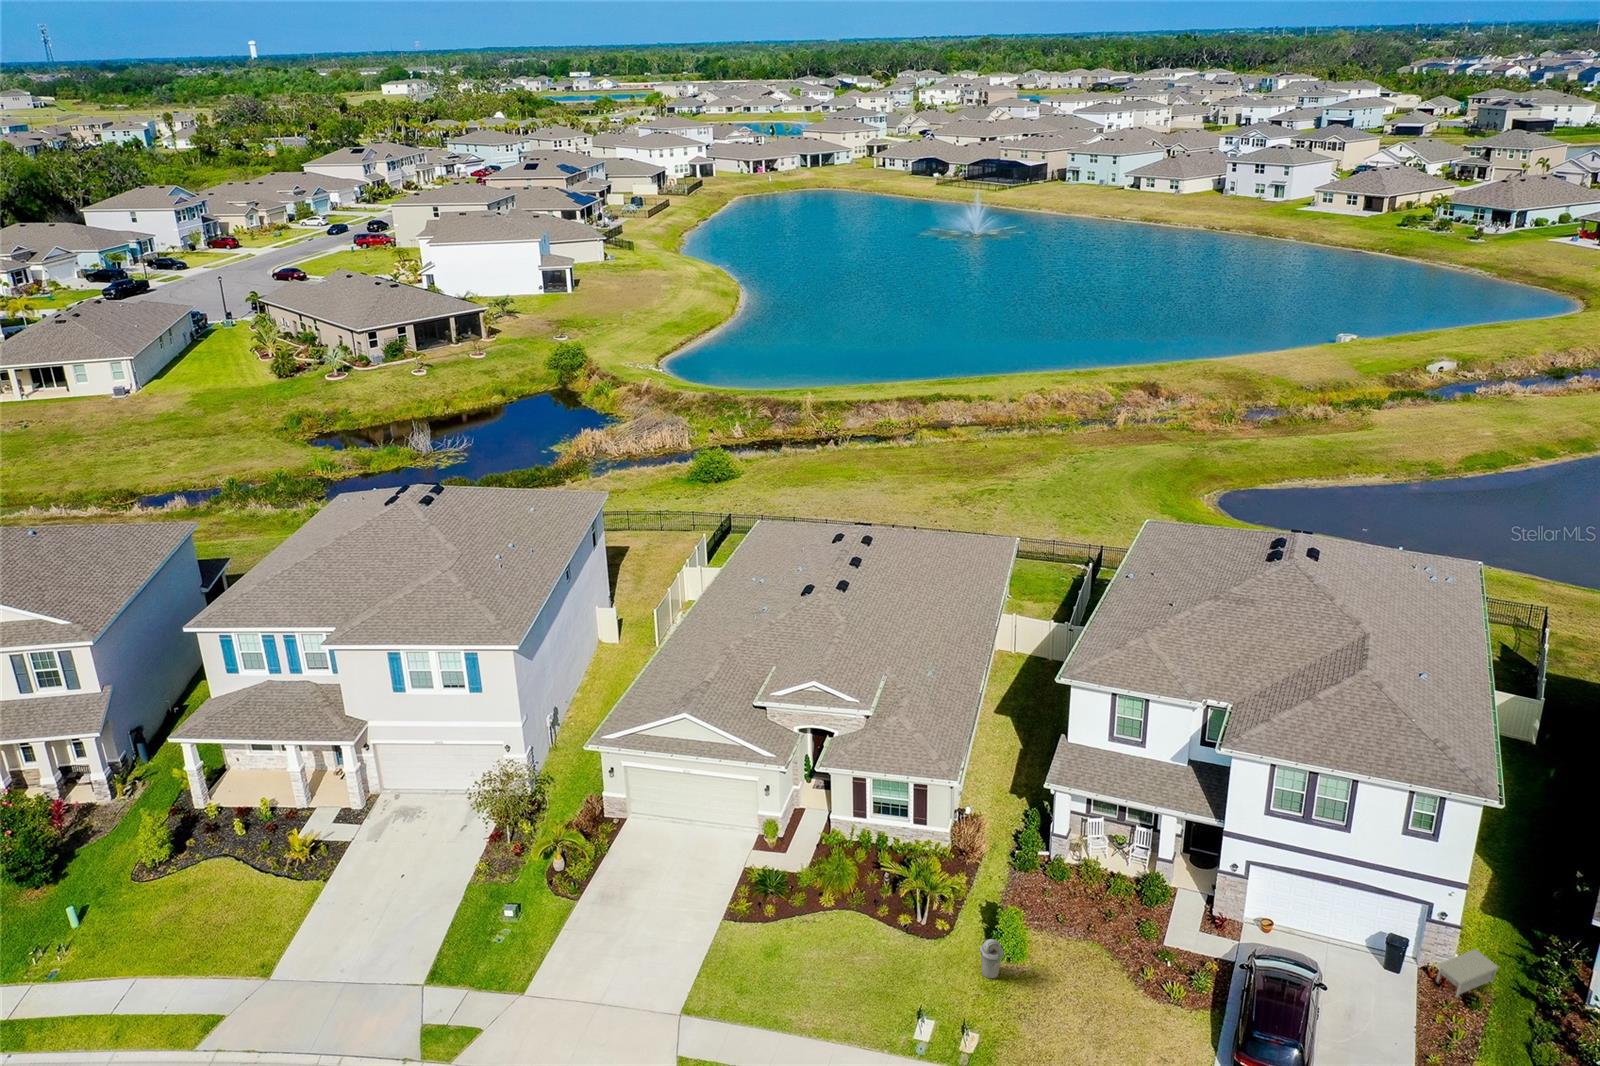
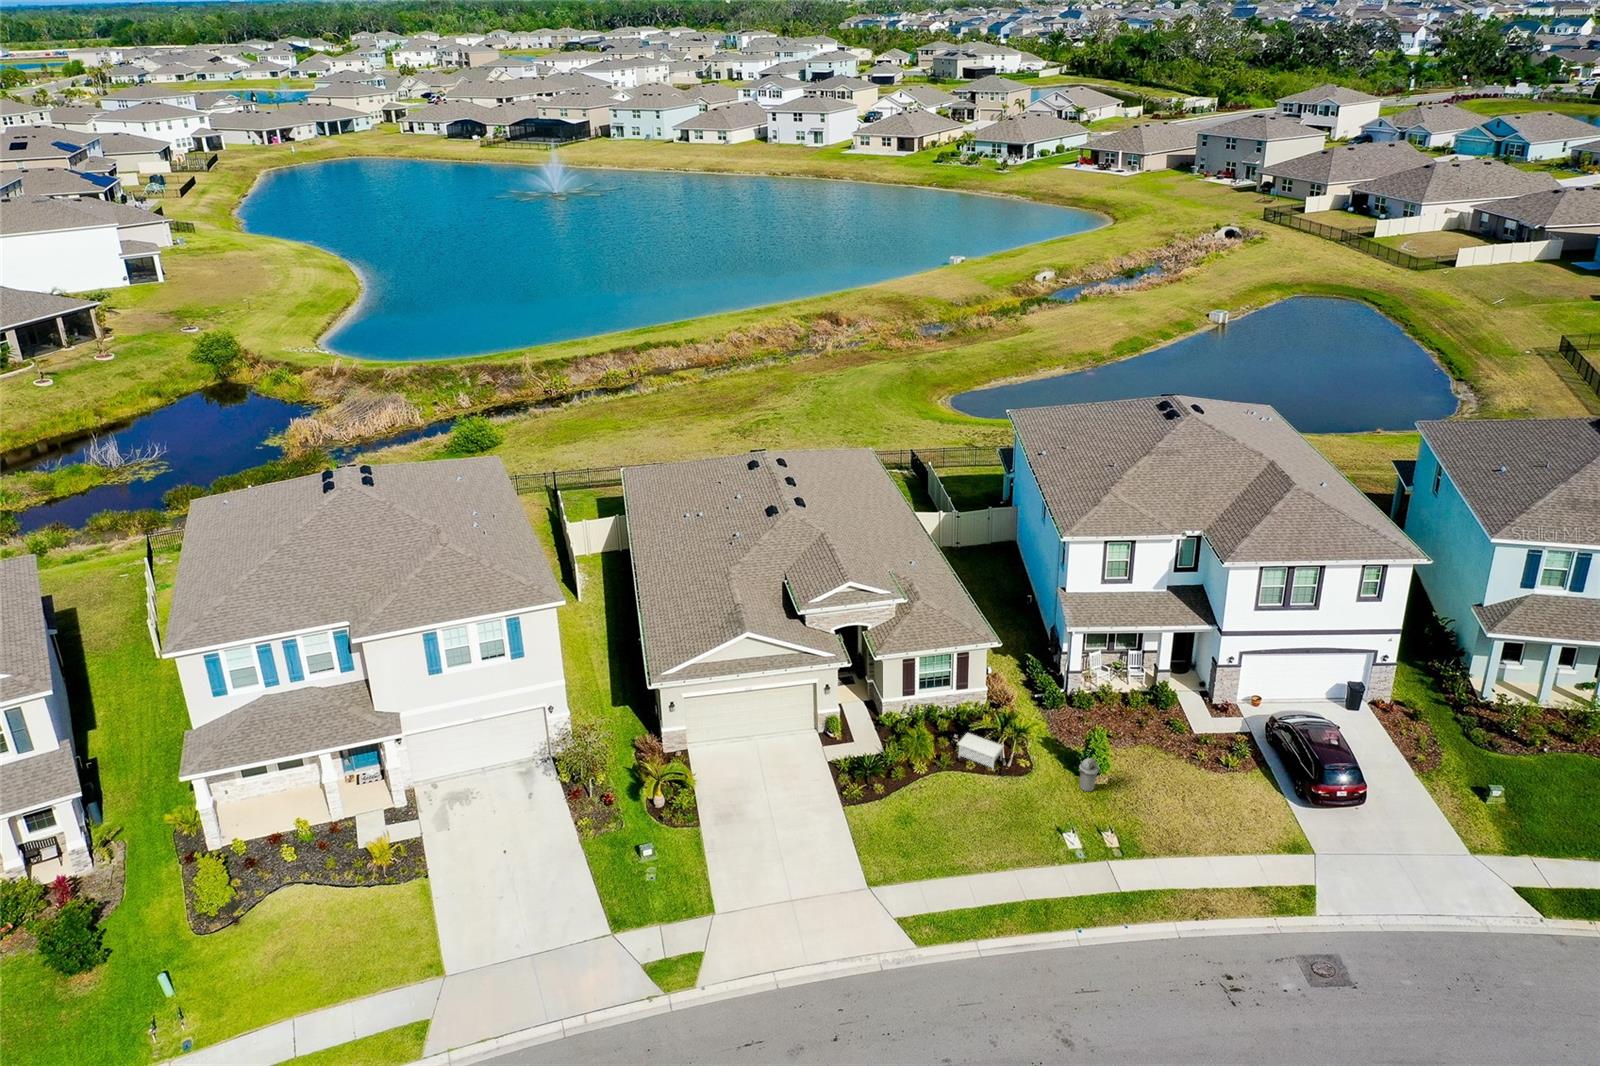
potted tree: none [143,851,171,880] -> present [218,894,244,924]
storage bench: present [1437,949,1498,998] -> present [958,733,1003,769]

